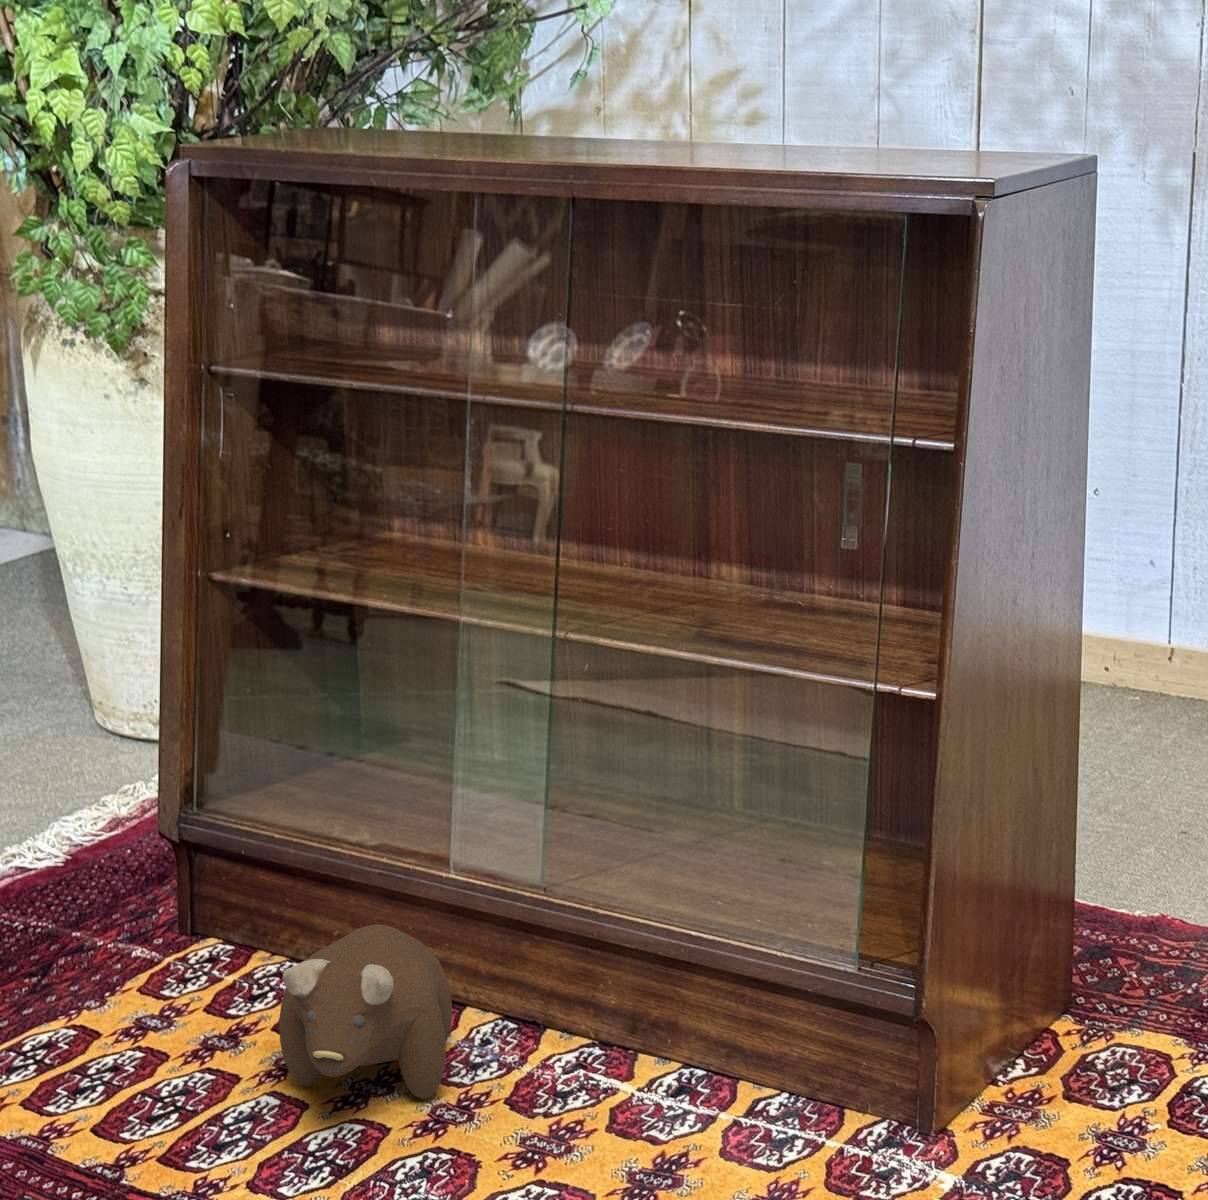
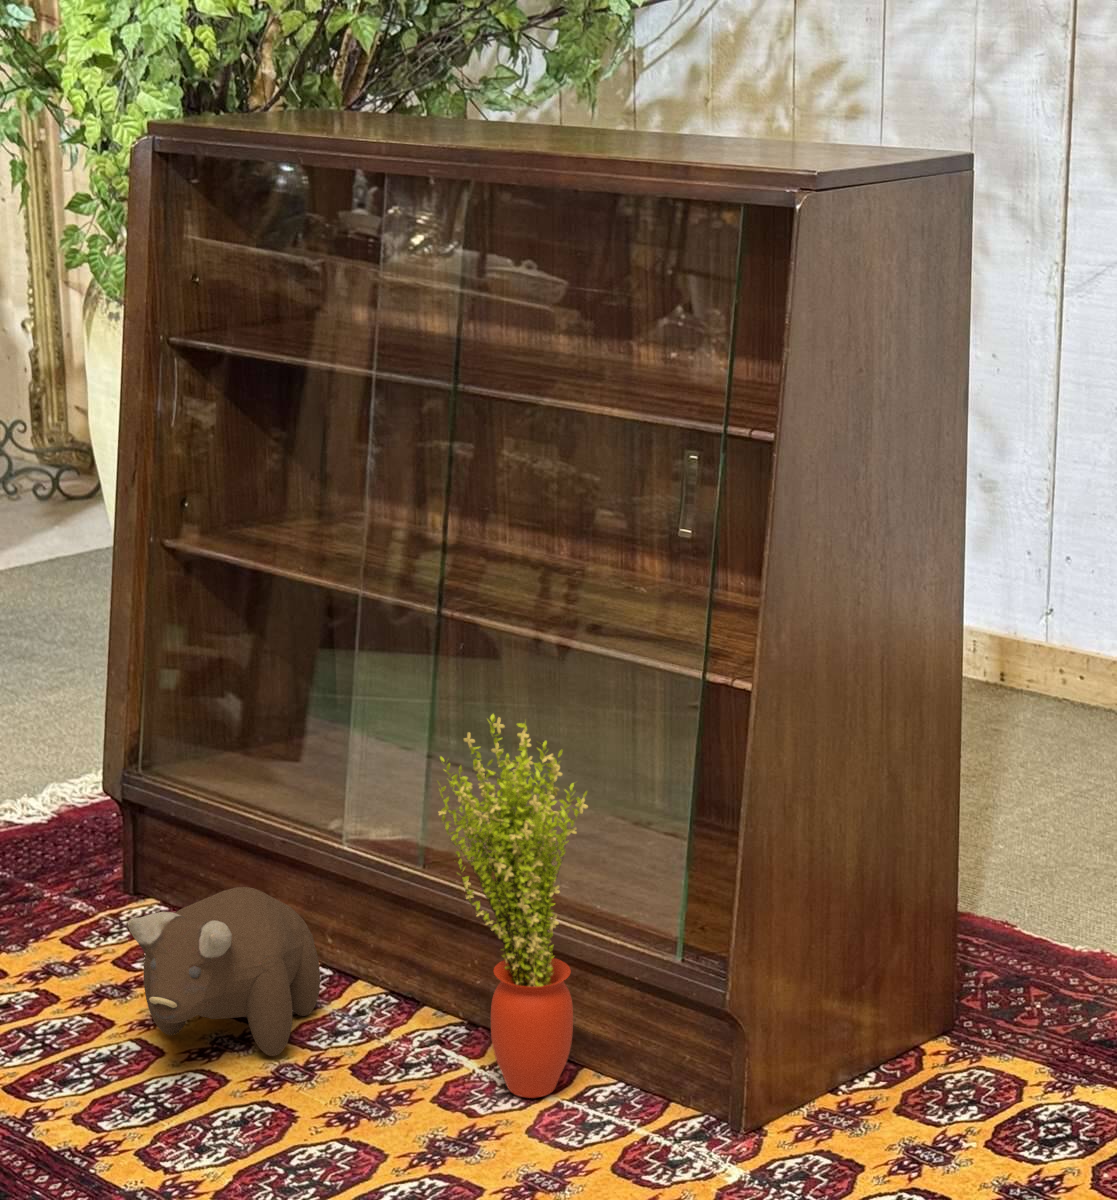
potted plant: none [605,731,770,1118] -> present [438,714,588,1098]

